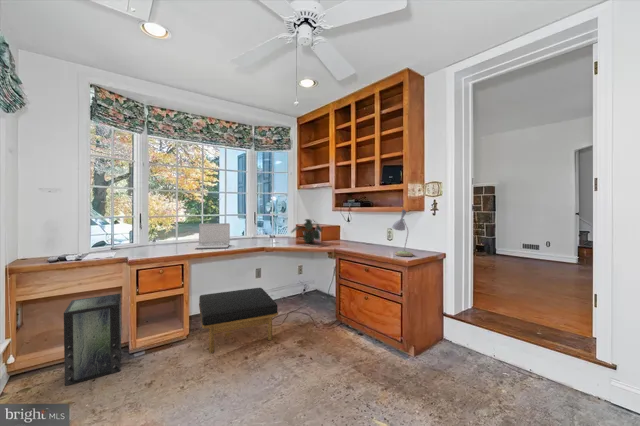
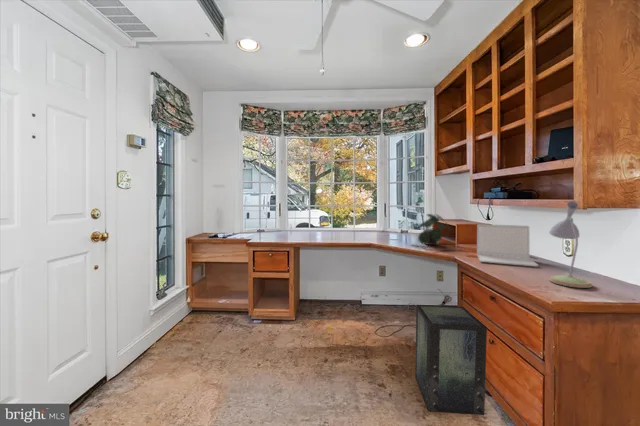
laptop: present [195,223,230,248] -> present [477,224,538,267]
ottoman: present [199,288,278,353] -> none [294,284,375,351]
storage box: present [64,294,121,386] -> present [415,305,487,415]

